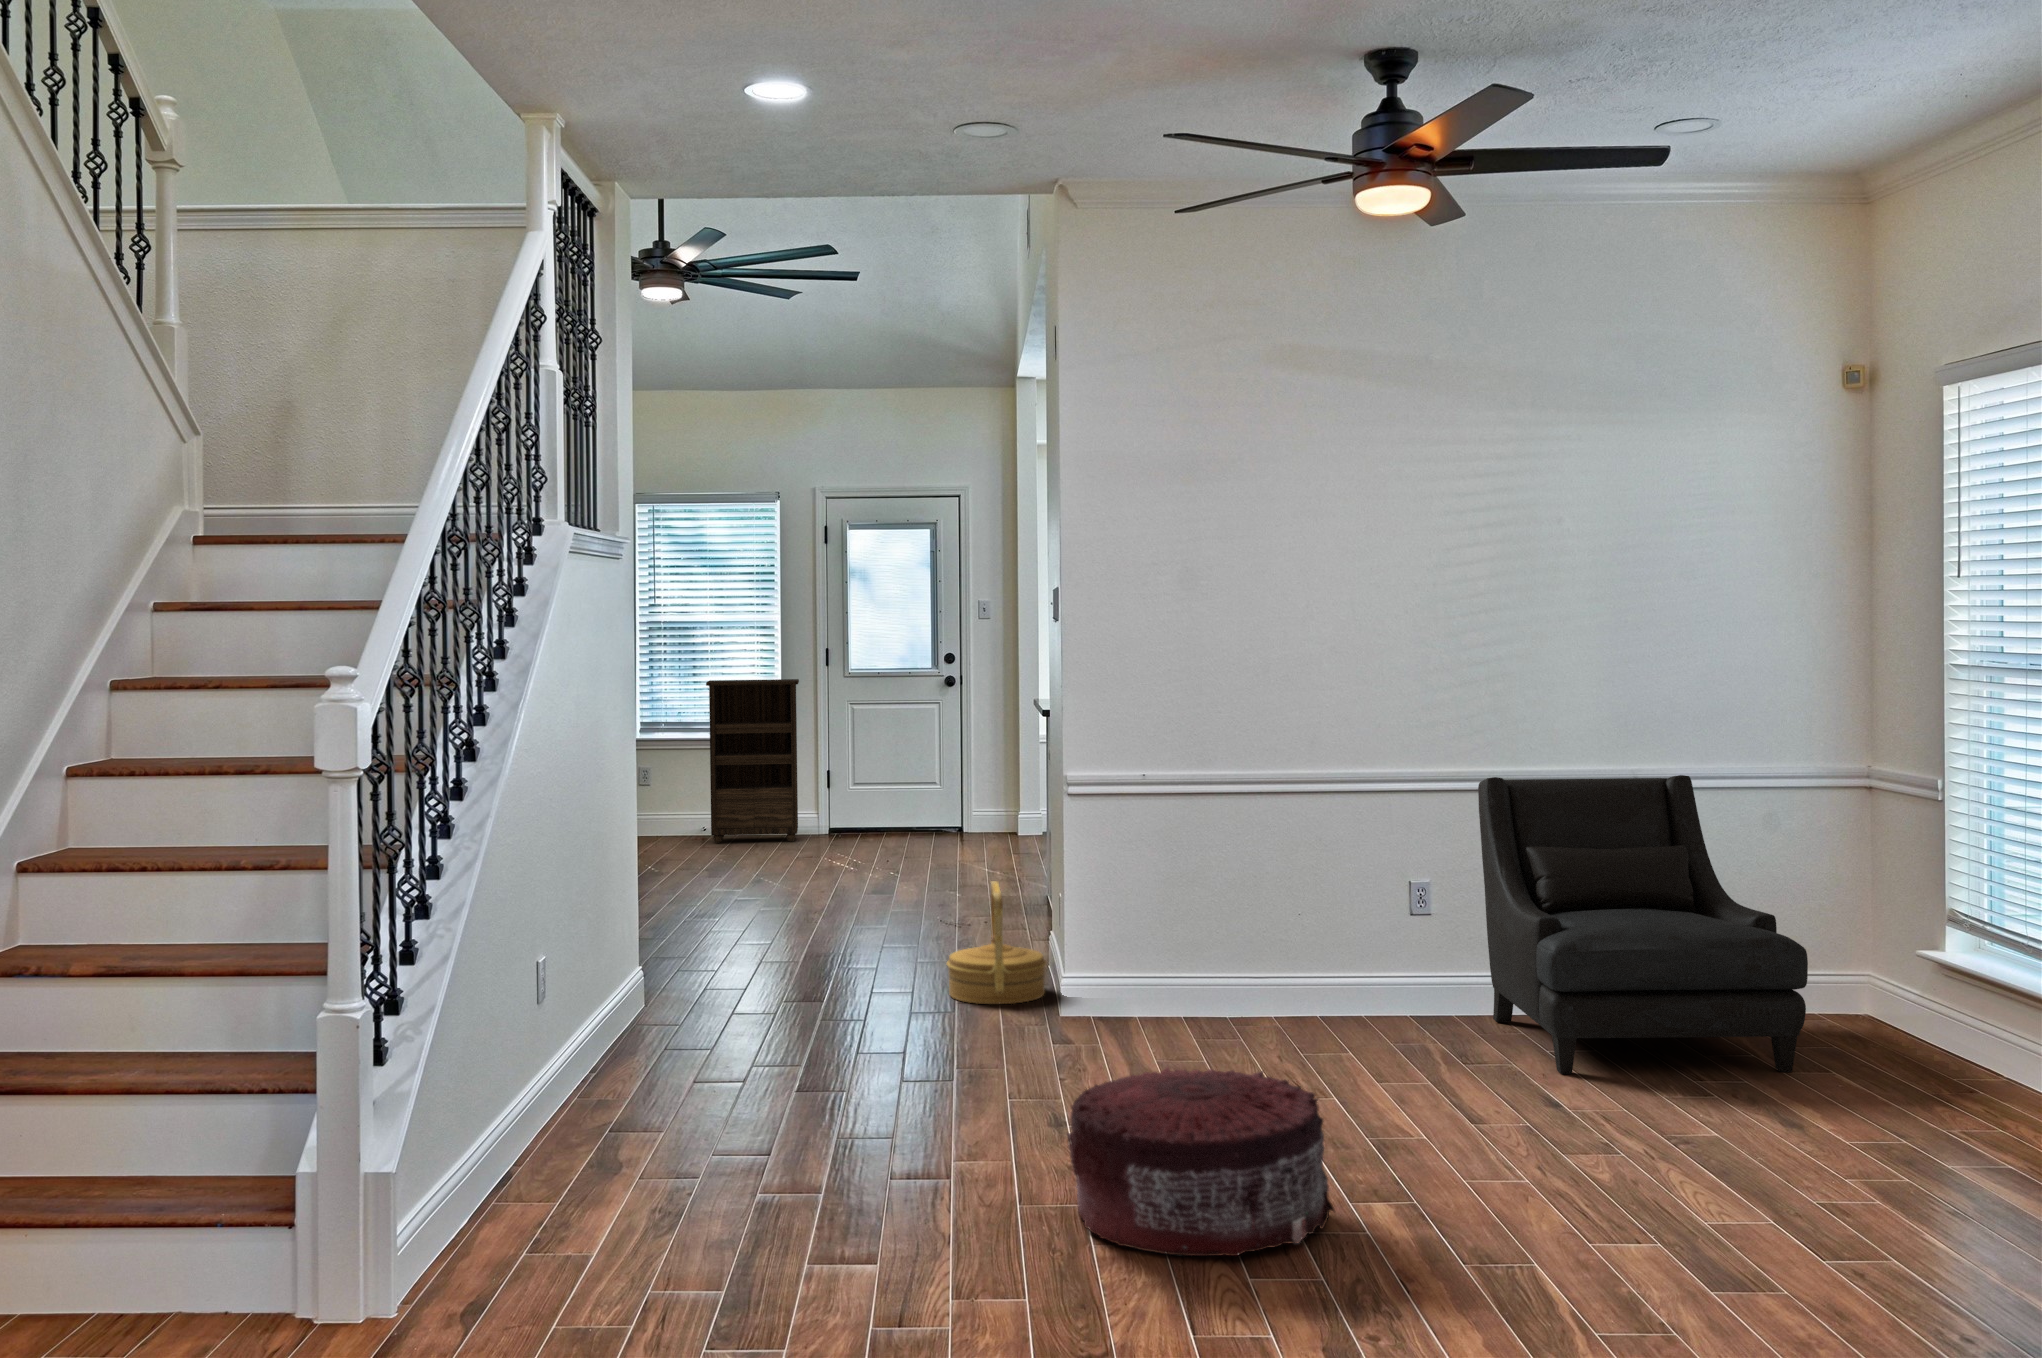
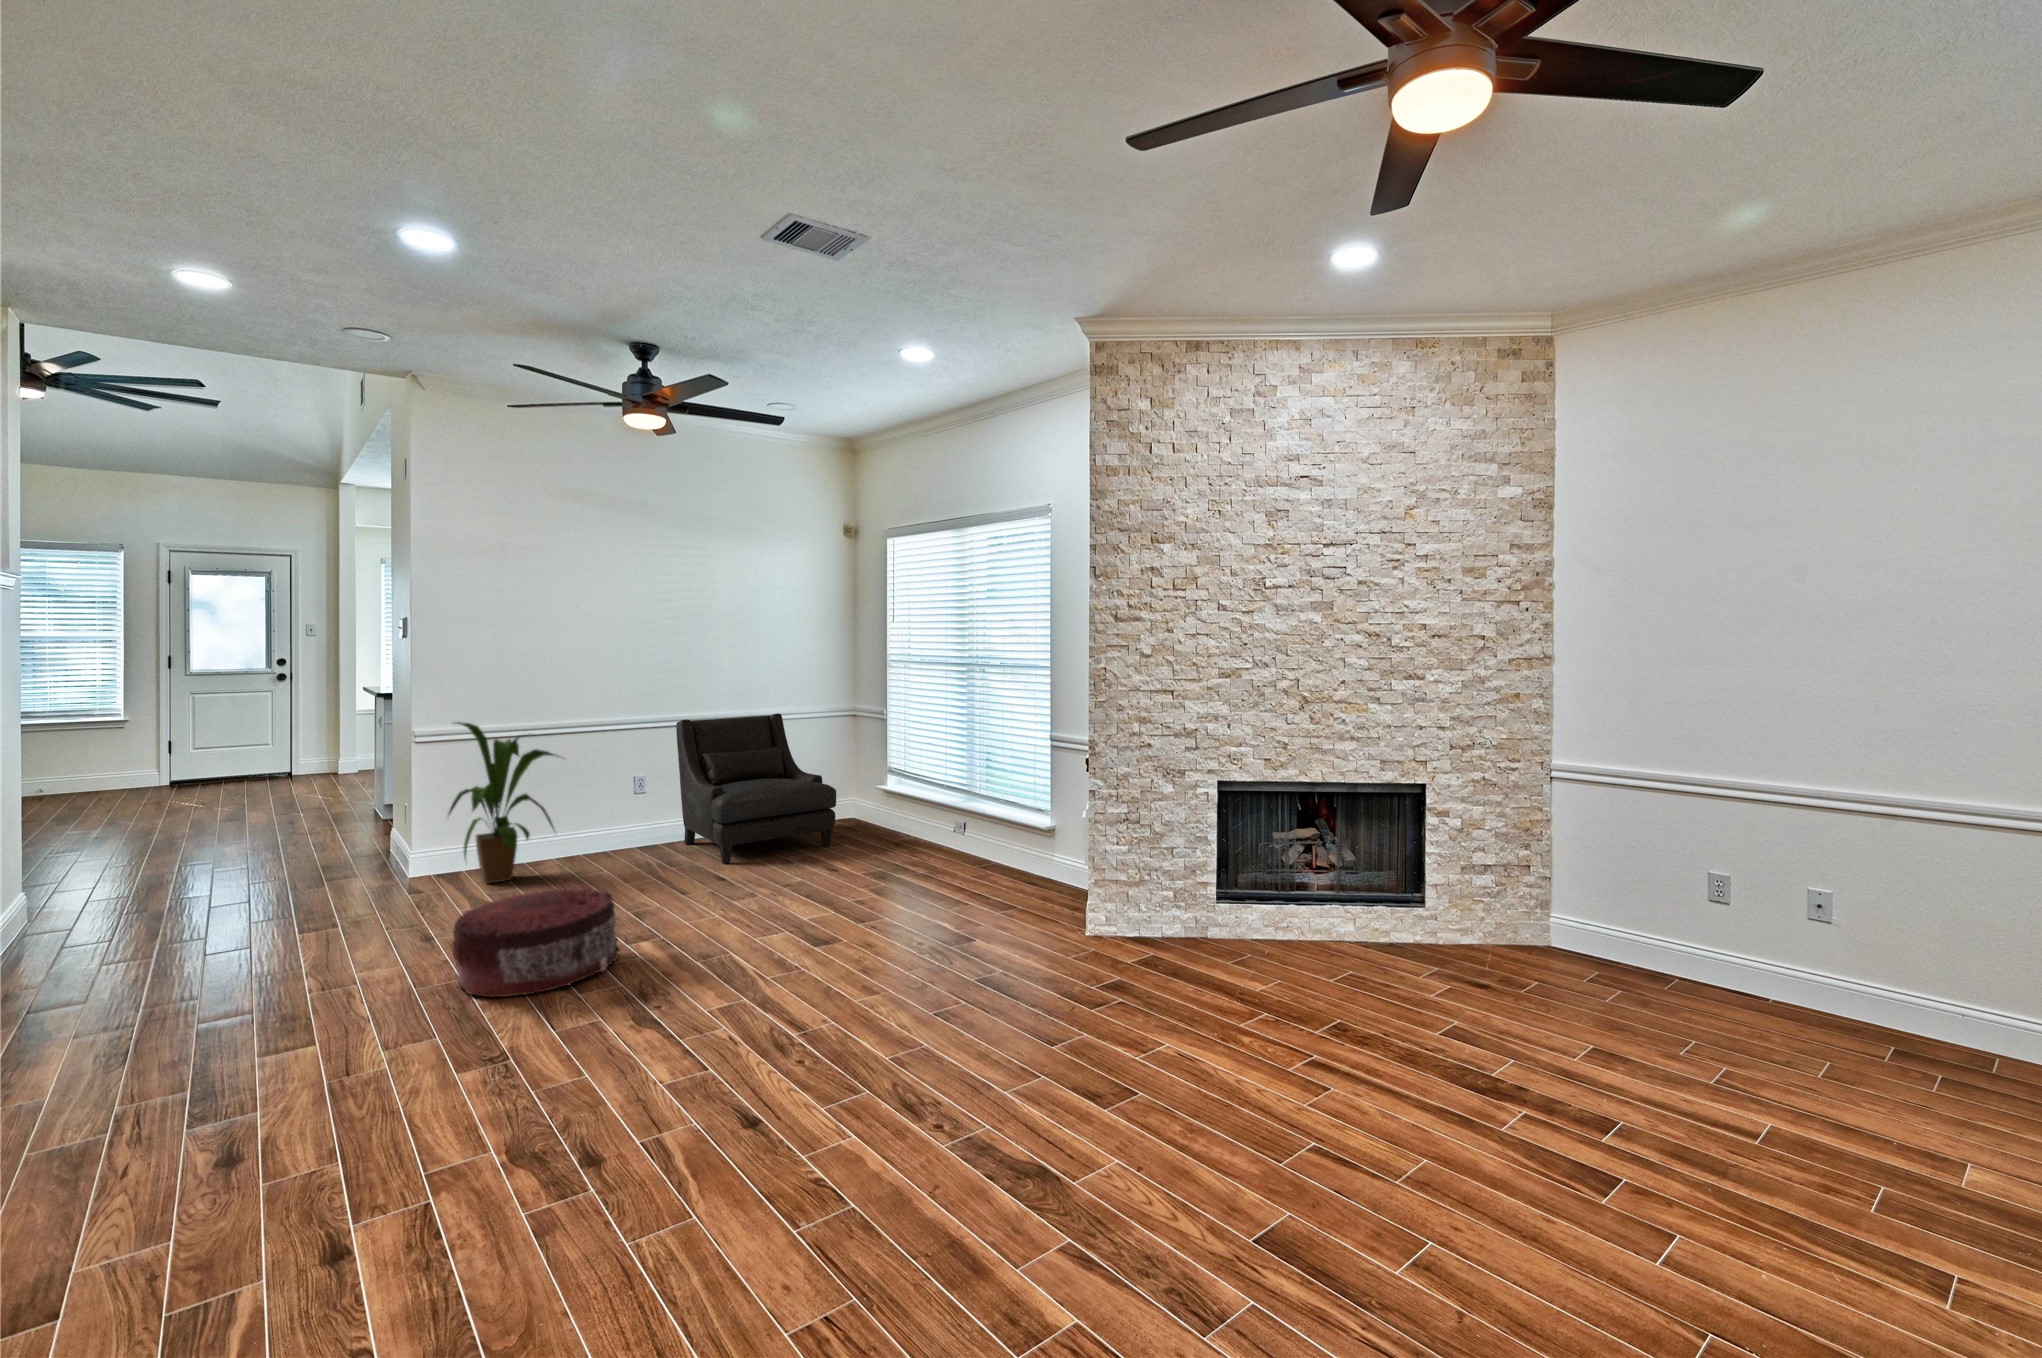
bookshelf: present [706,679,799,843] -> none [31,676,133,803]
house plant: none [1107,760,1286,1040] -> present [449,722,559,884]
woven basket: present [947,881,1046,1004] -> none [313,803,395,884]

